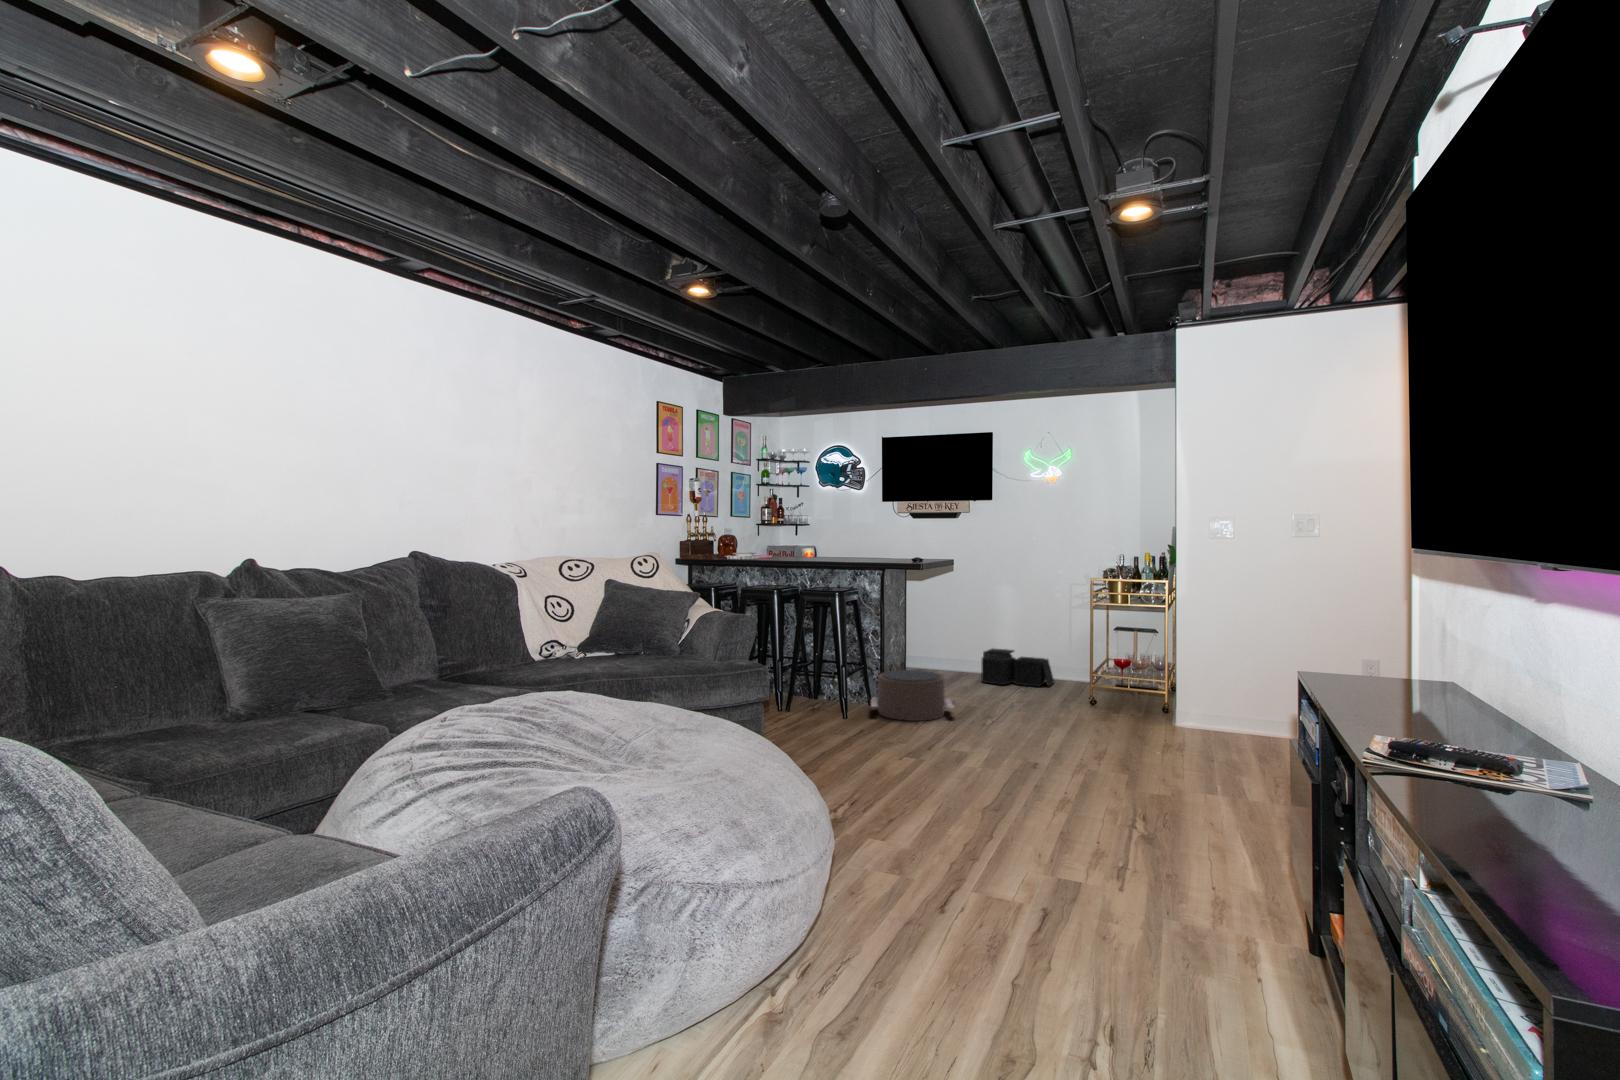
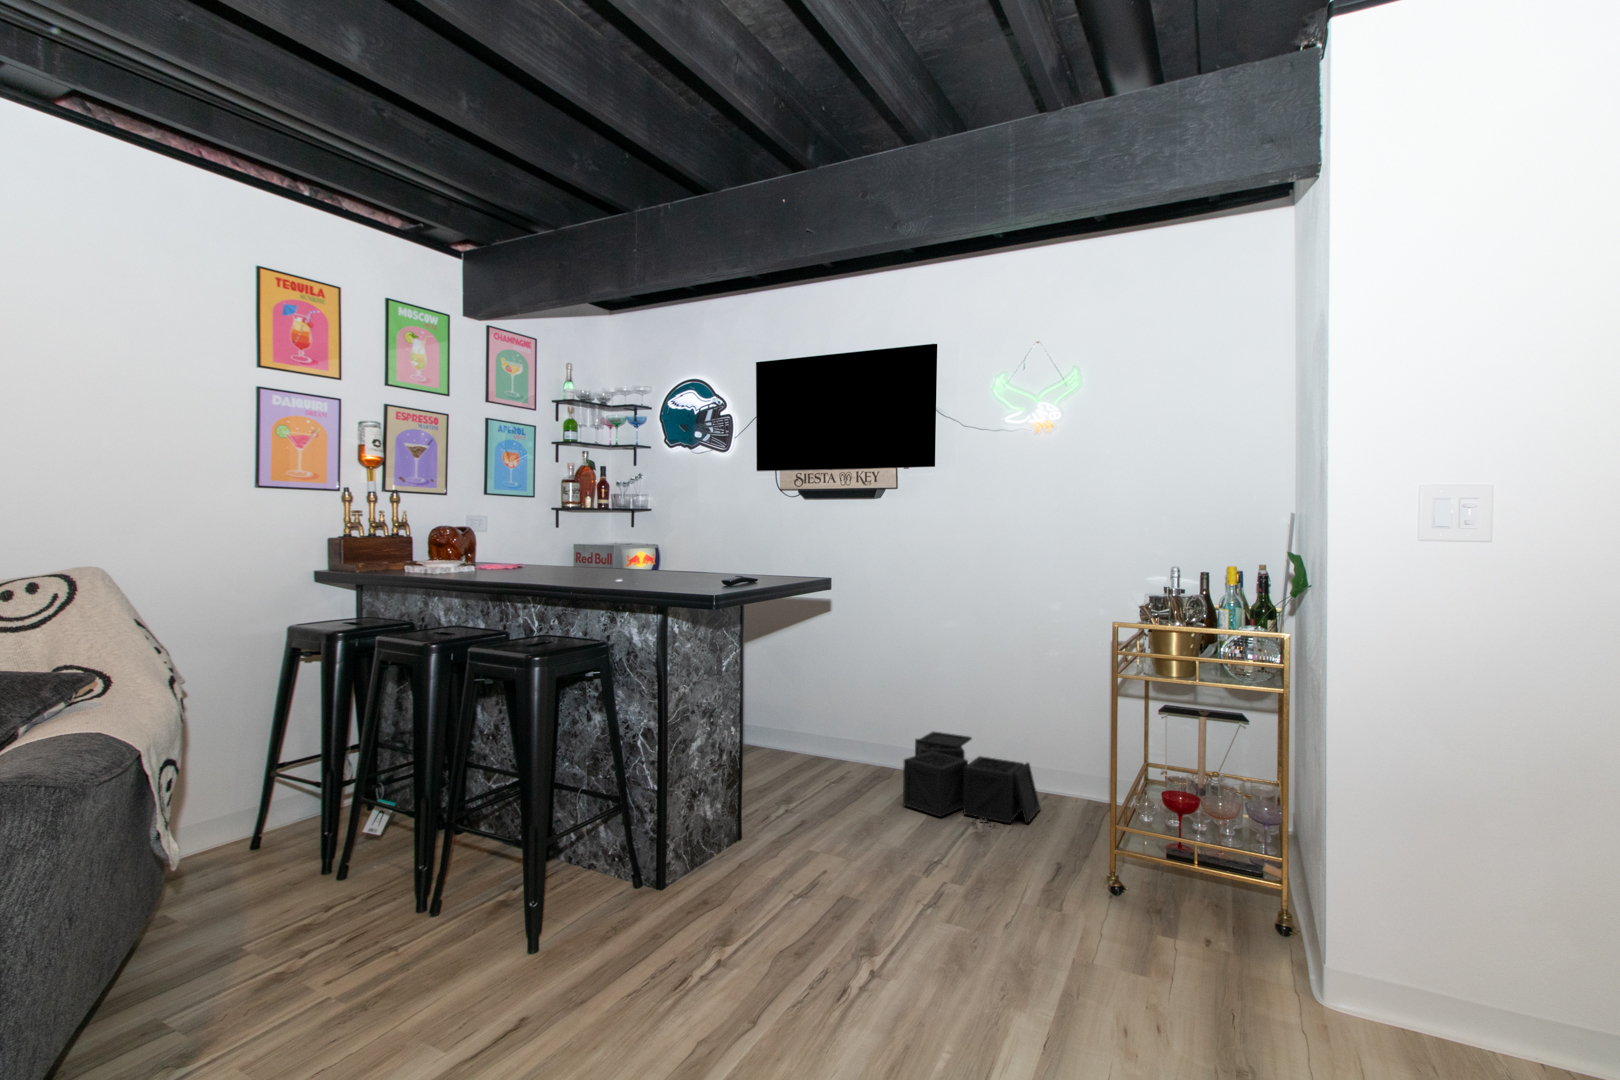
pouf: present [871,670,954,721] -> none [596,817,794,967]

